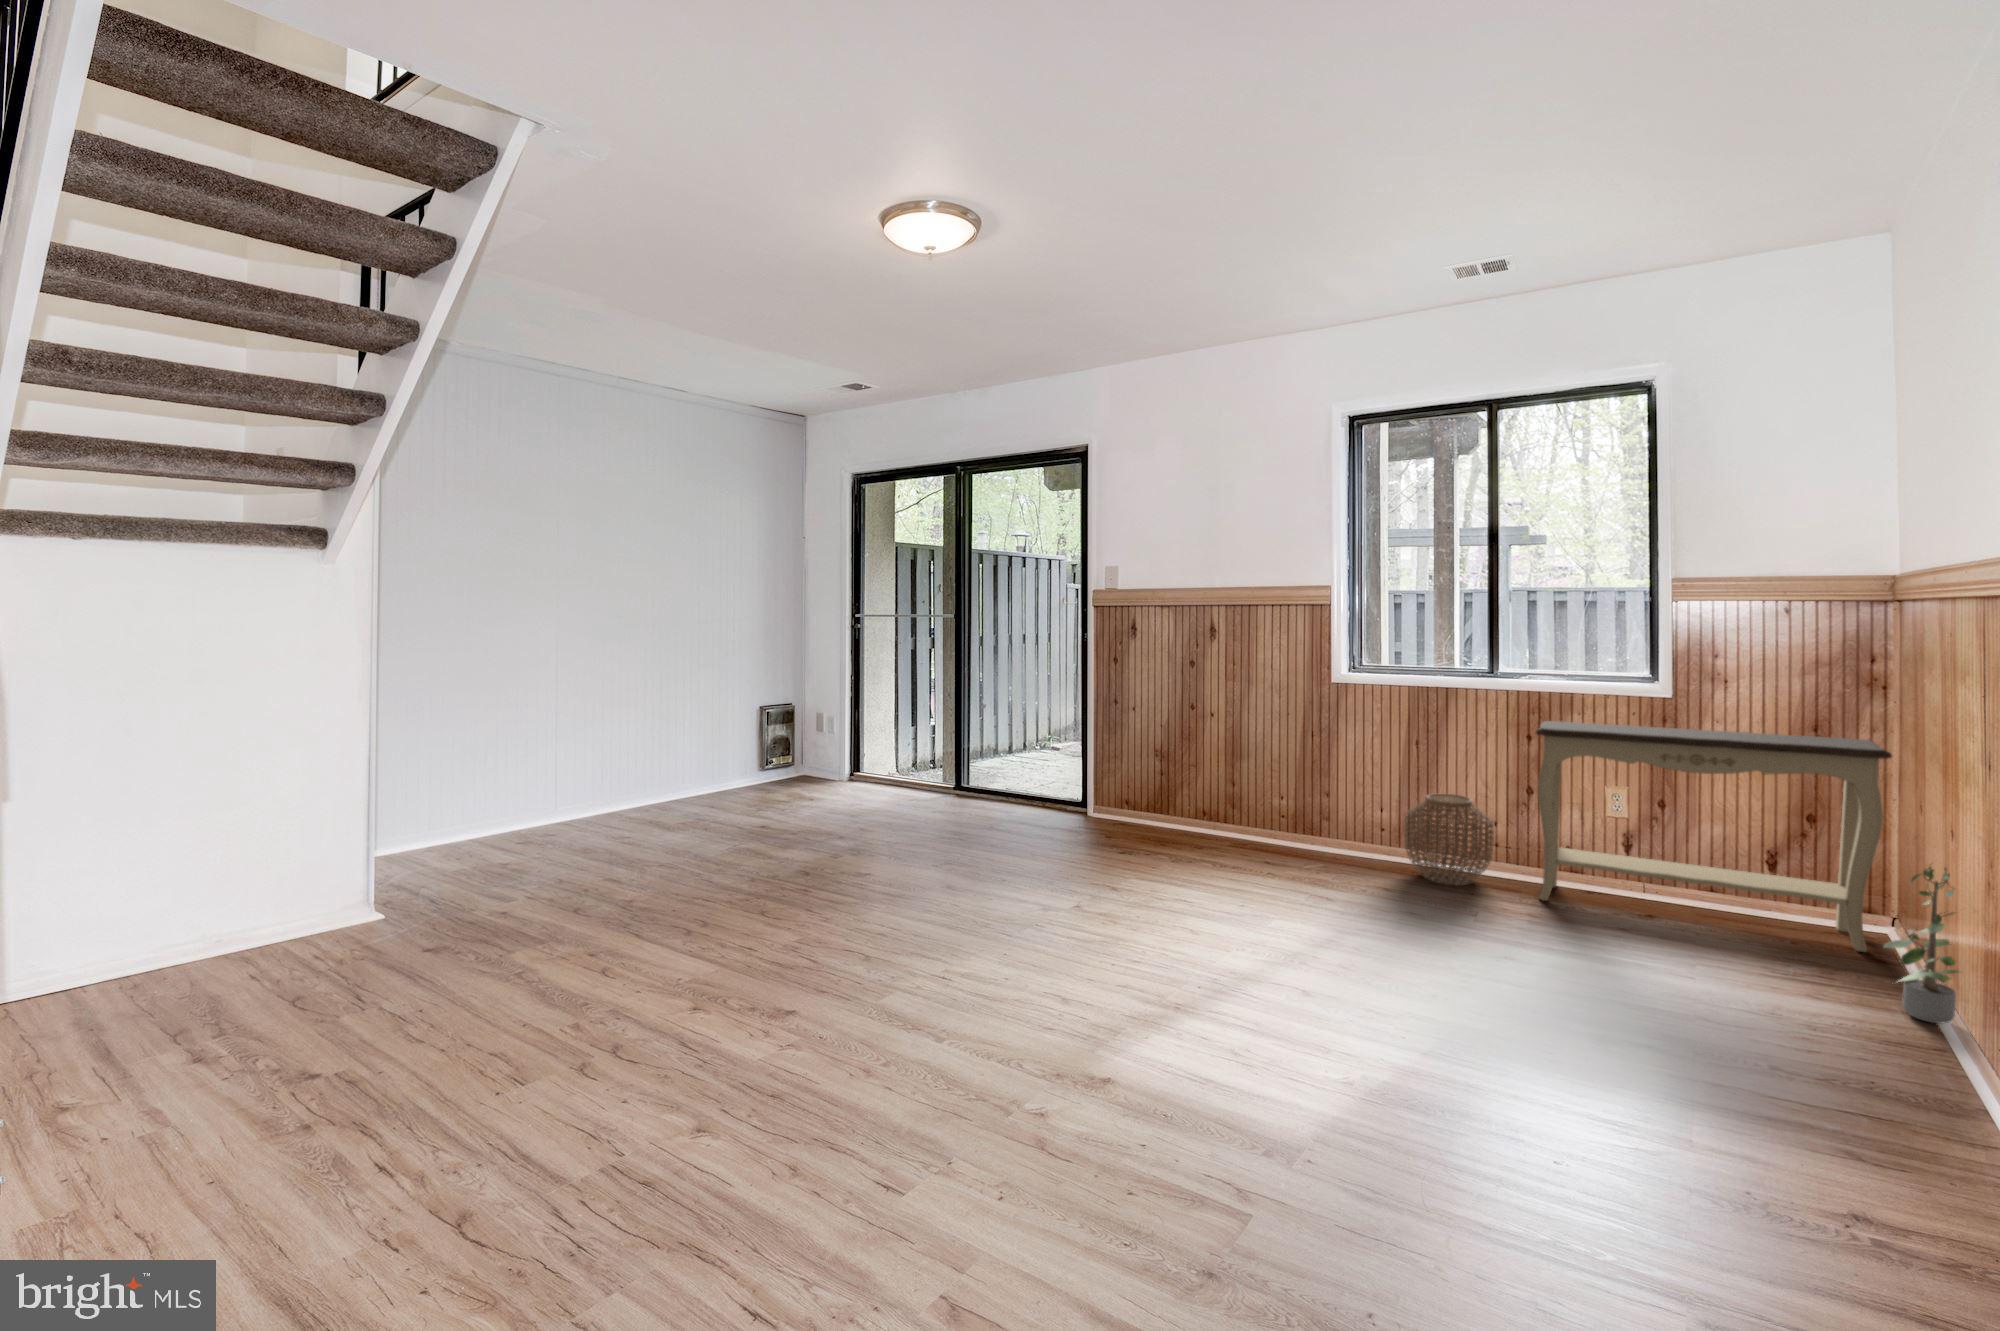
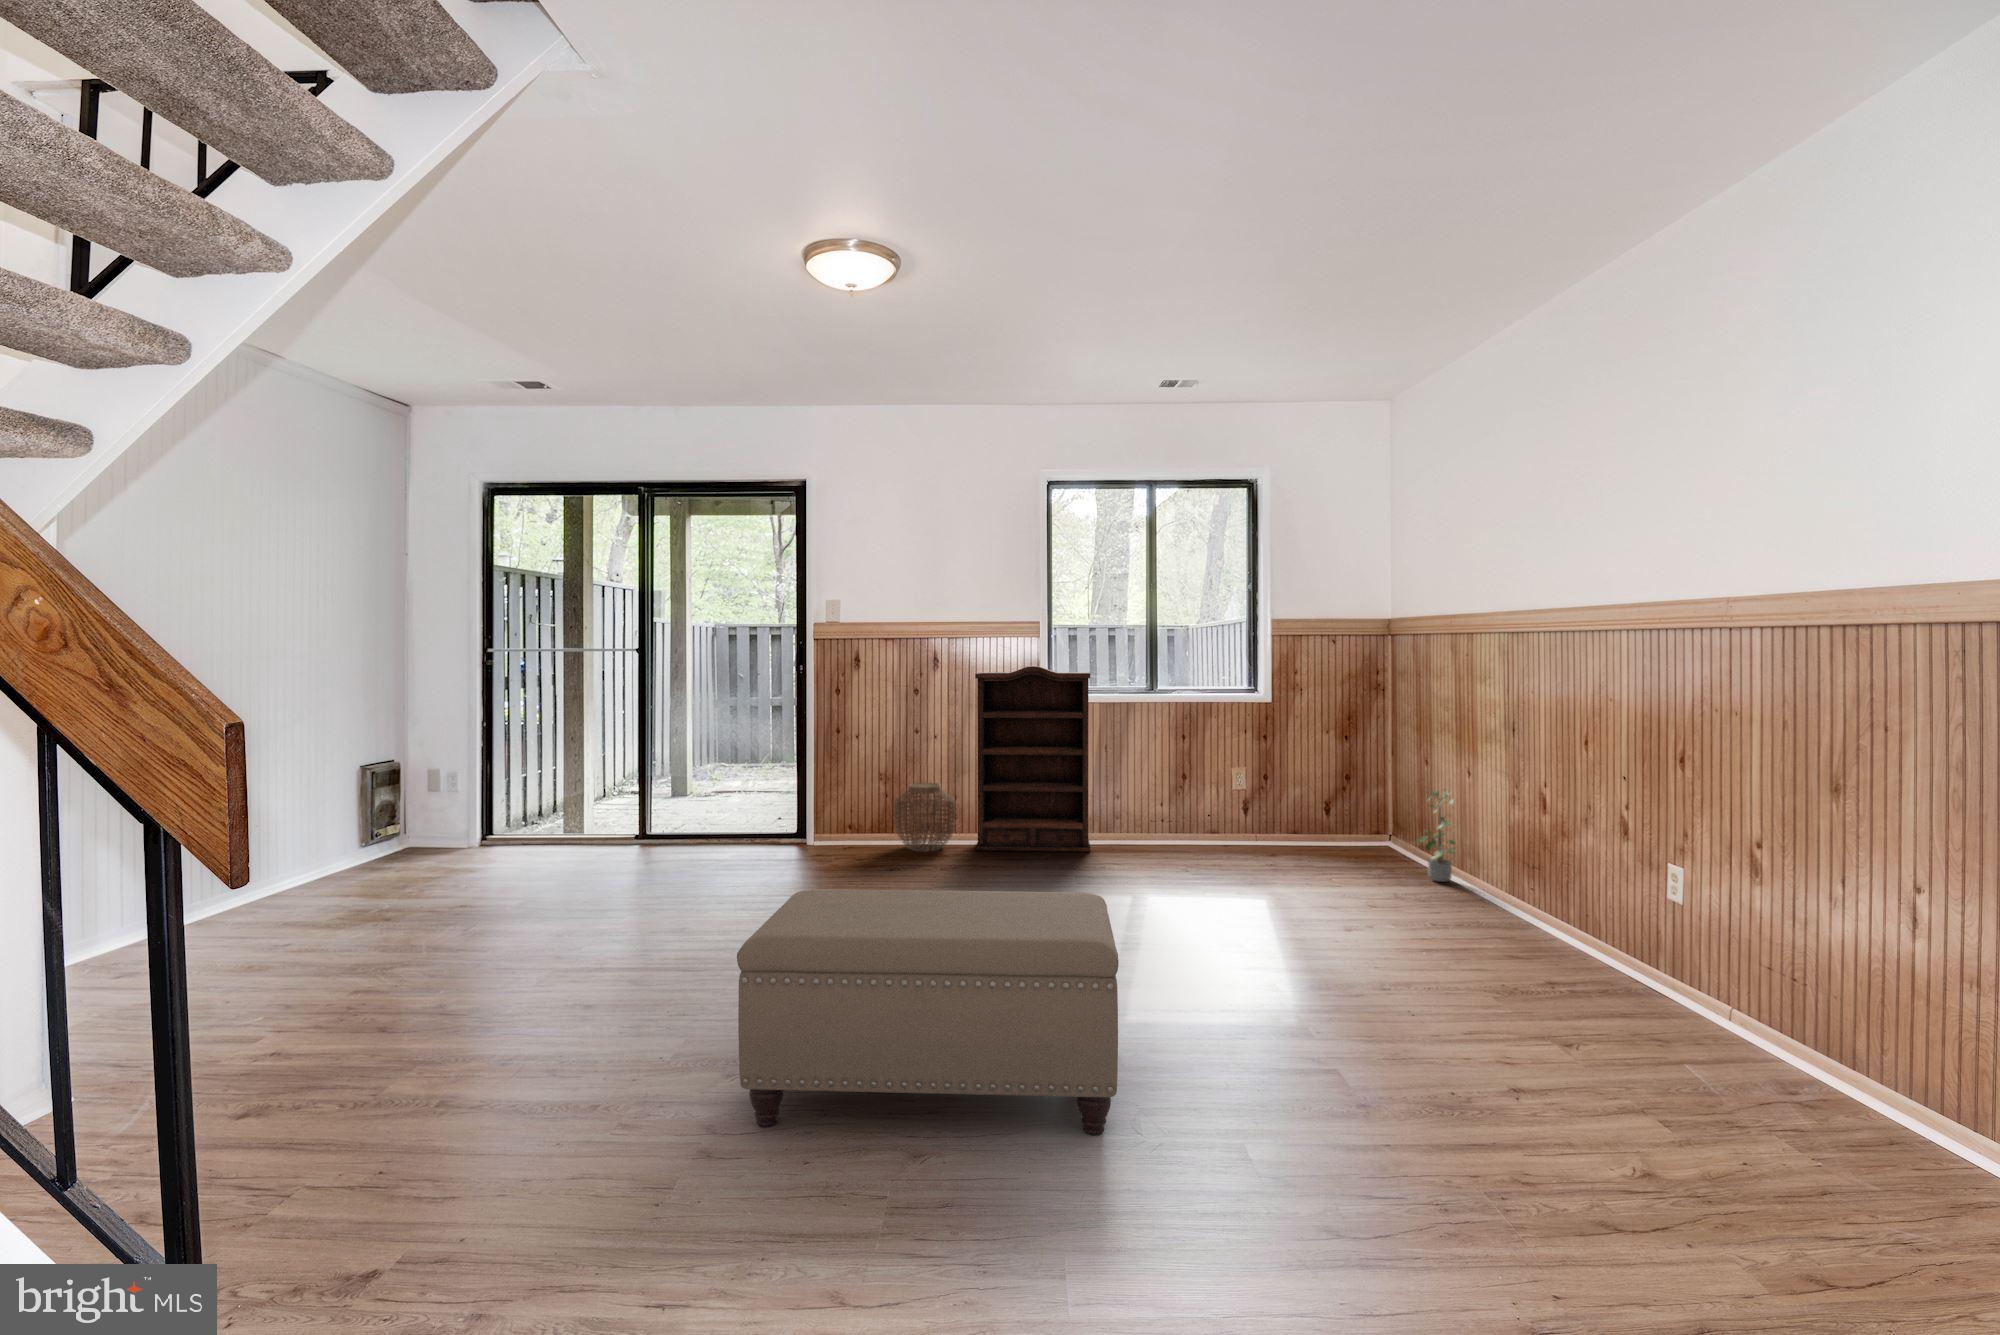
bookshelf: none [1239,641,1391,870] -> present [975,666,1090,852]
console table: present [1536,721,1892,952] -> none [1195,722,1394,855]
woven basket: present [1404,794,1494,885] -> present [894,783,955,851]
ottoman: none [642,877,1054,1235] -> present [737,889,1119,1135]

